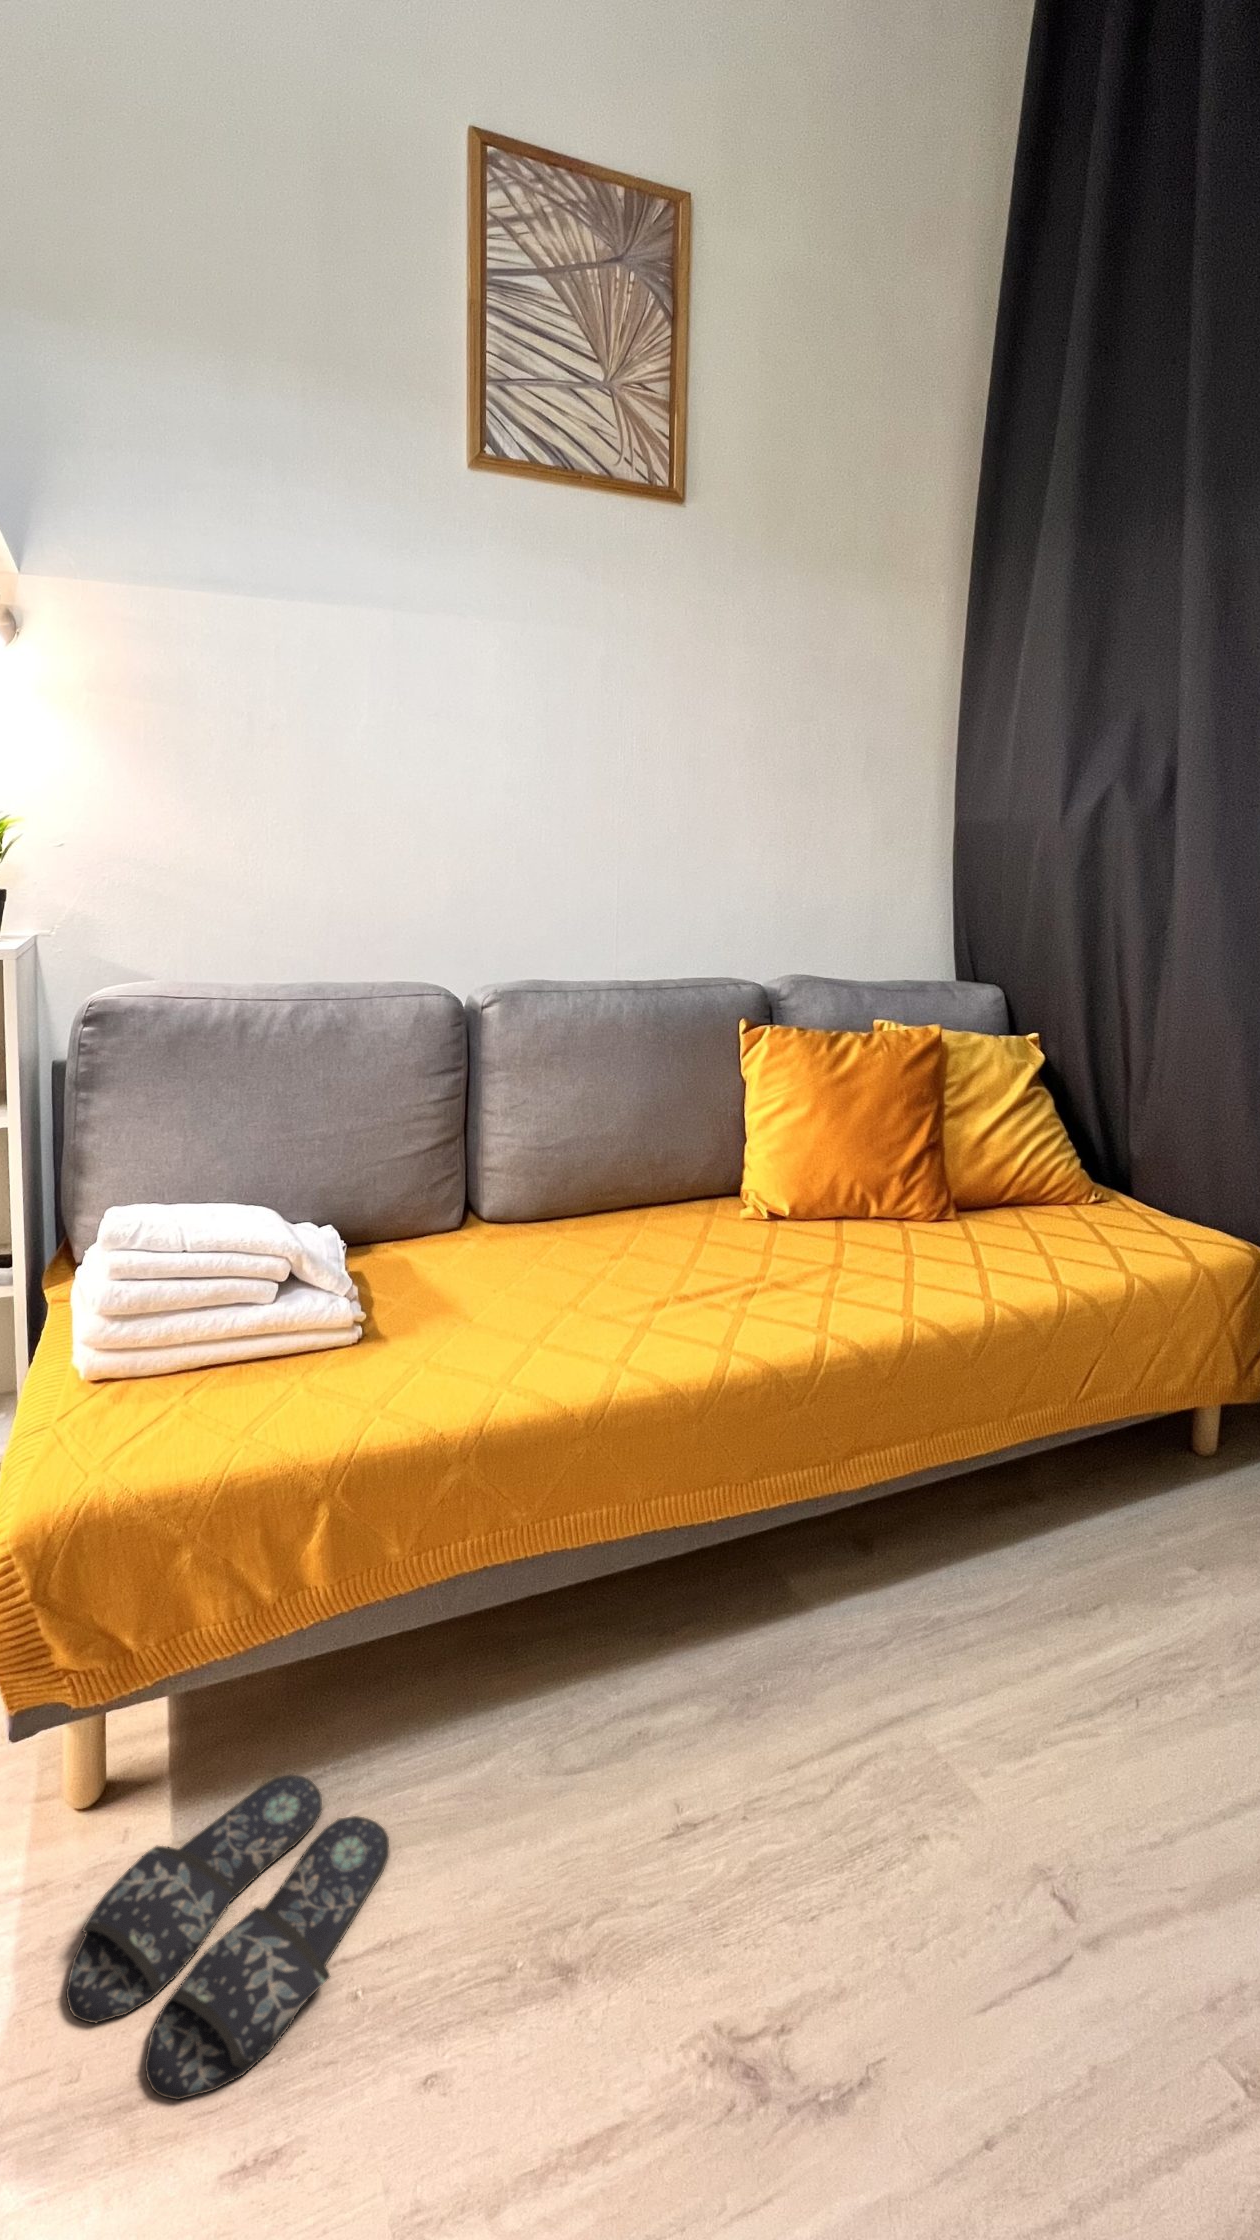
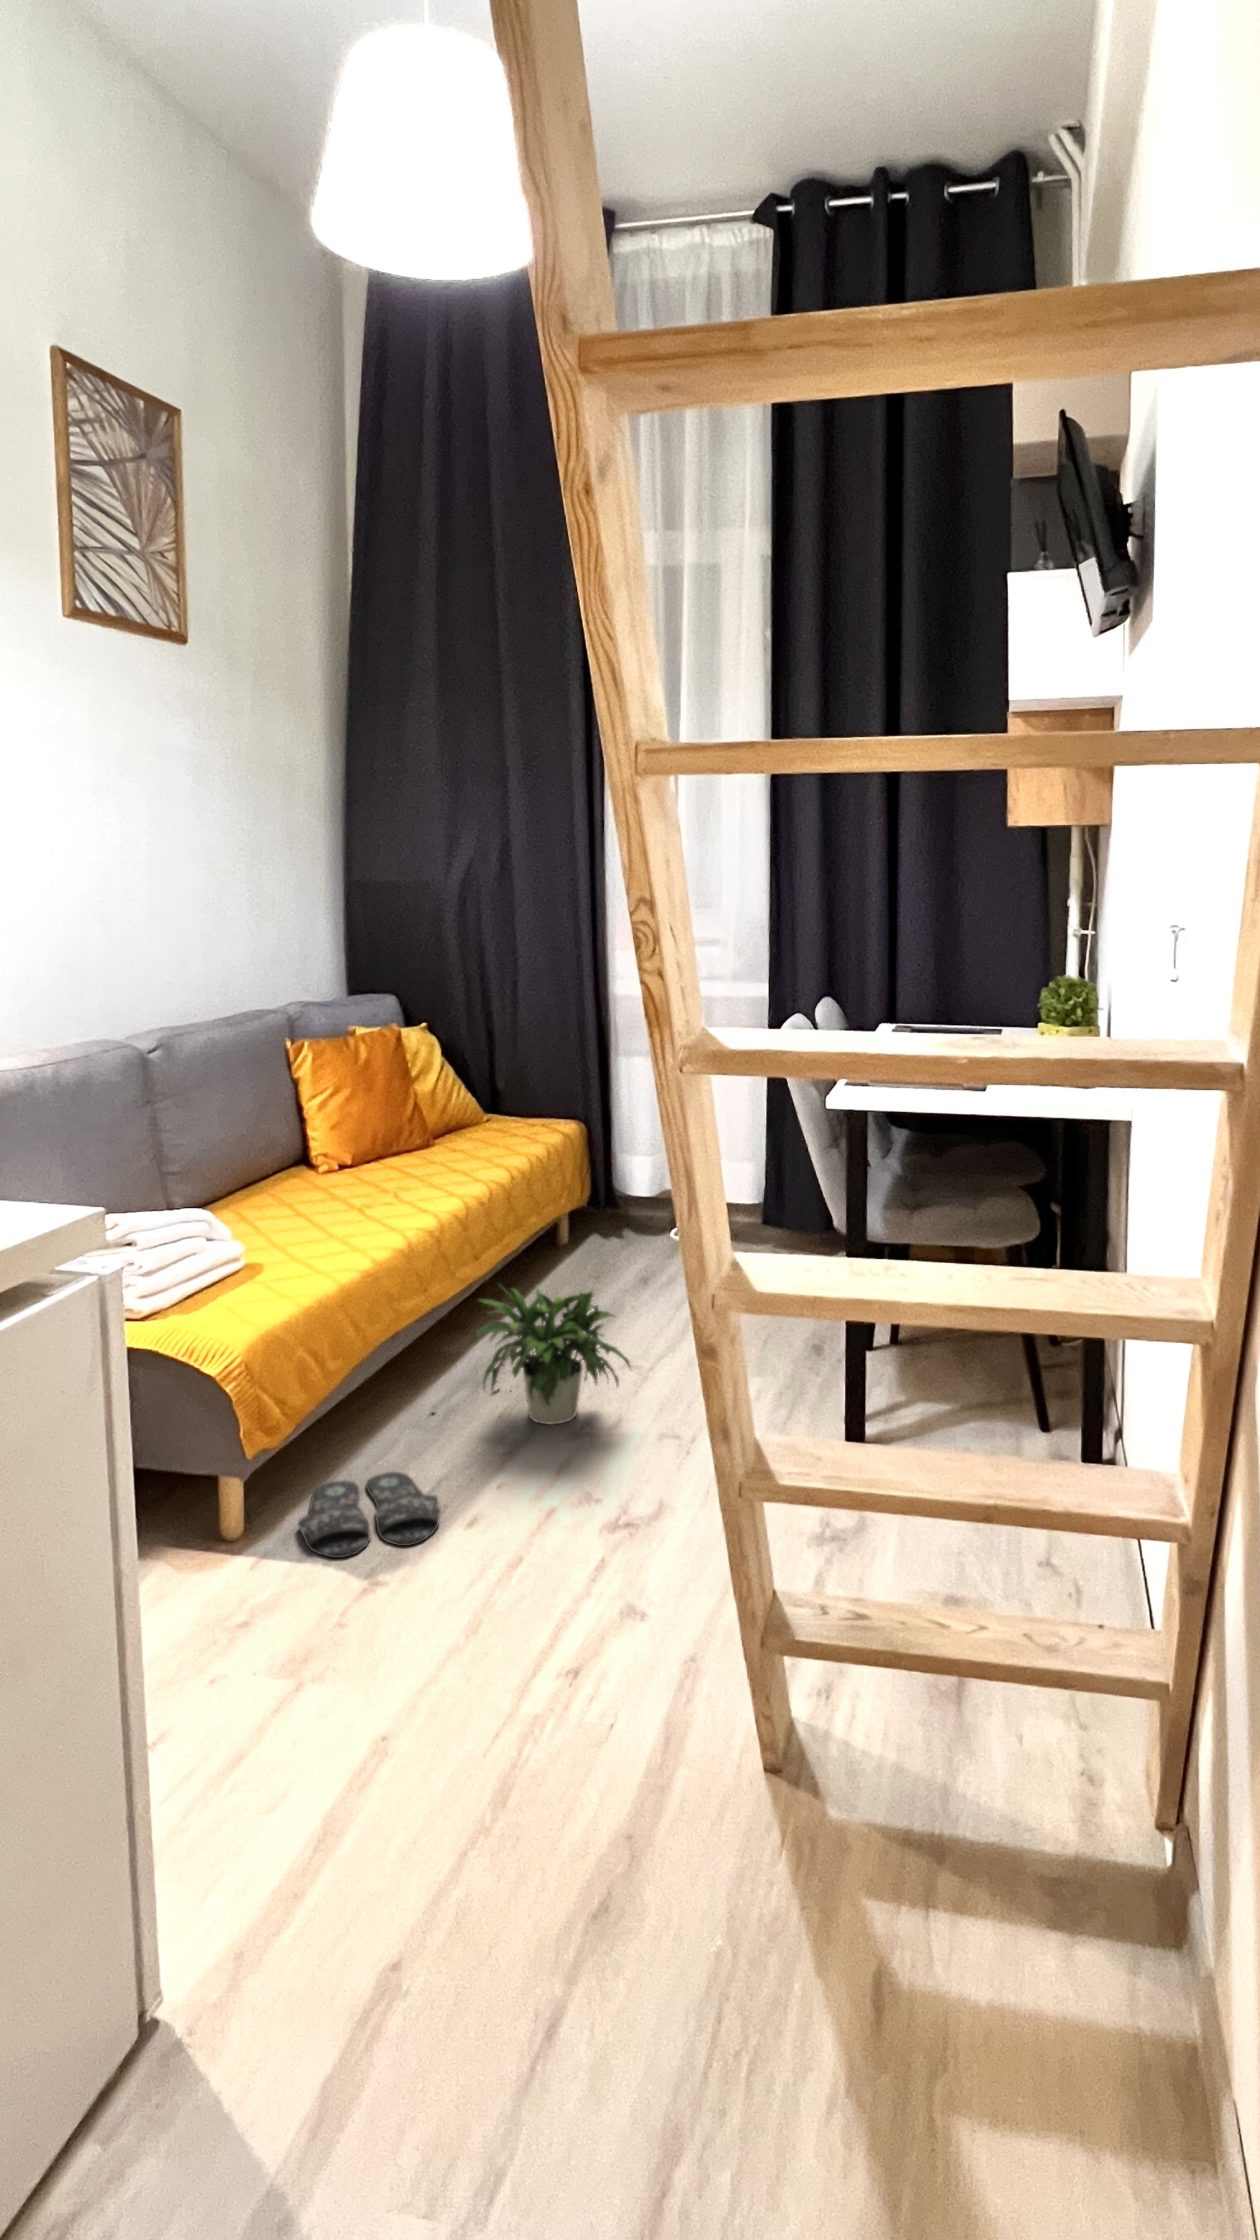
potted plant: none [602,1556,921,1964] -> present [433,1287,630,1424]

